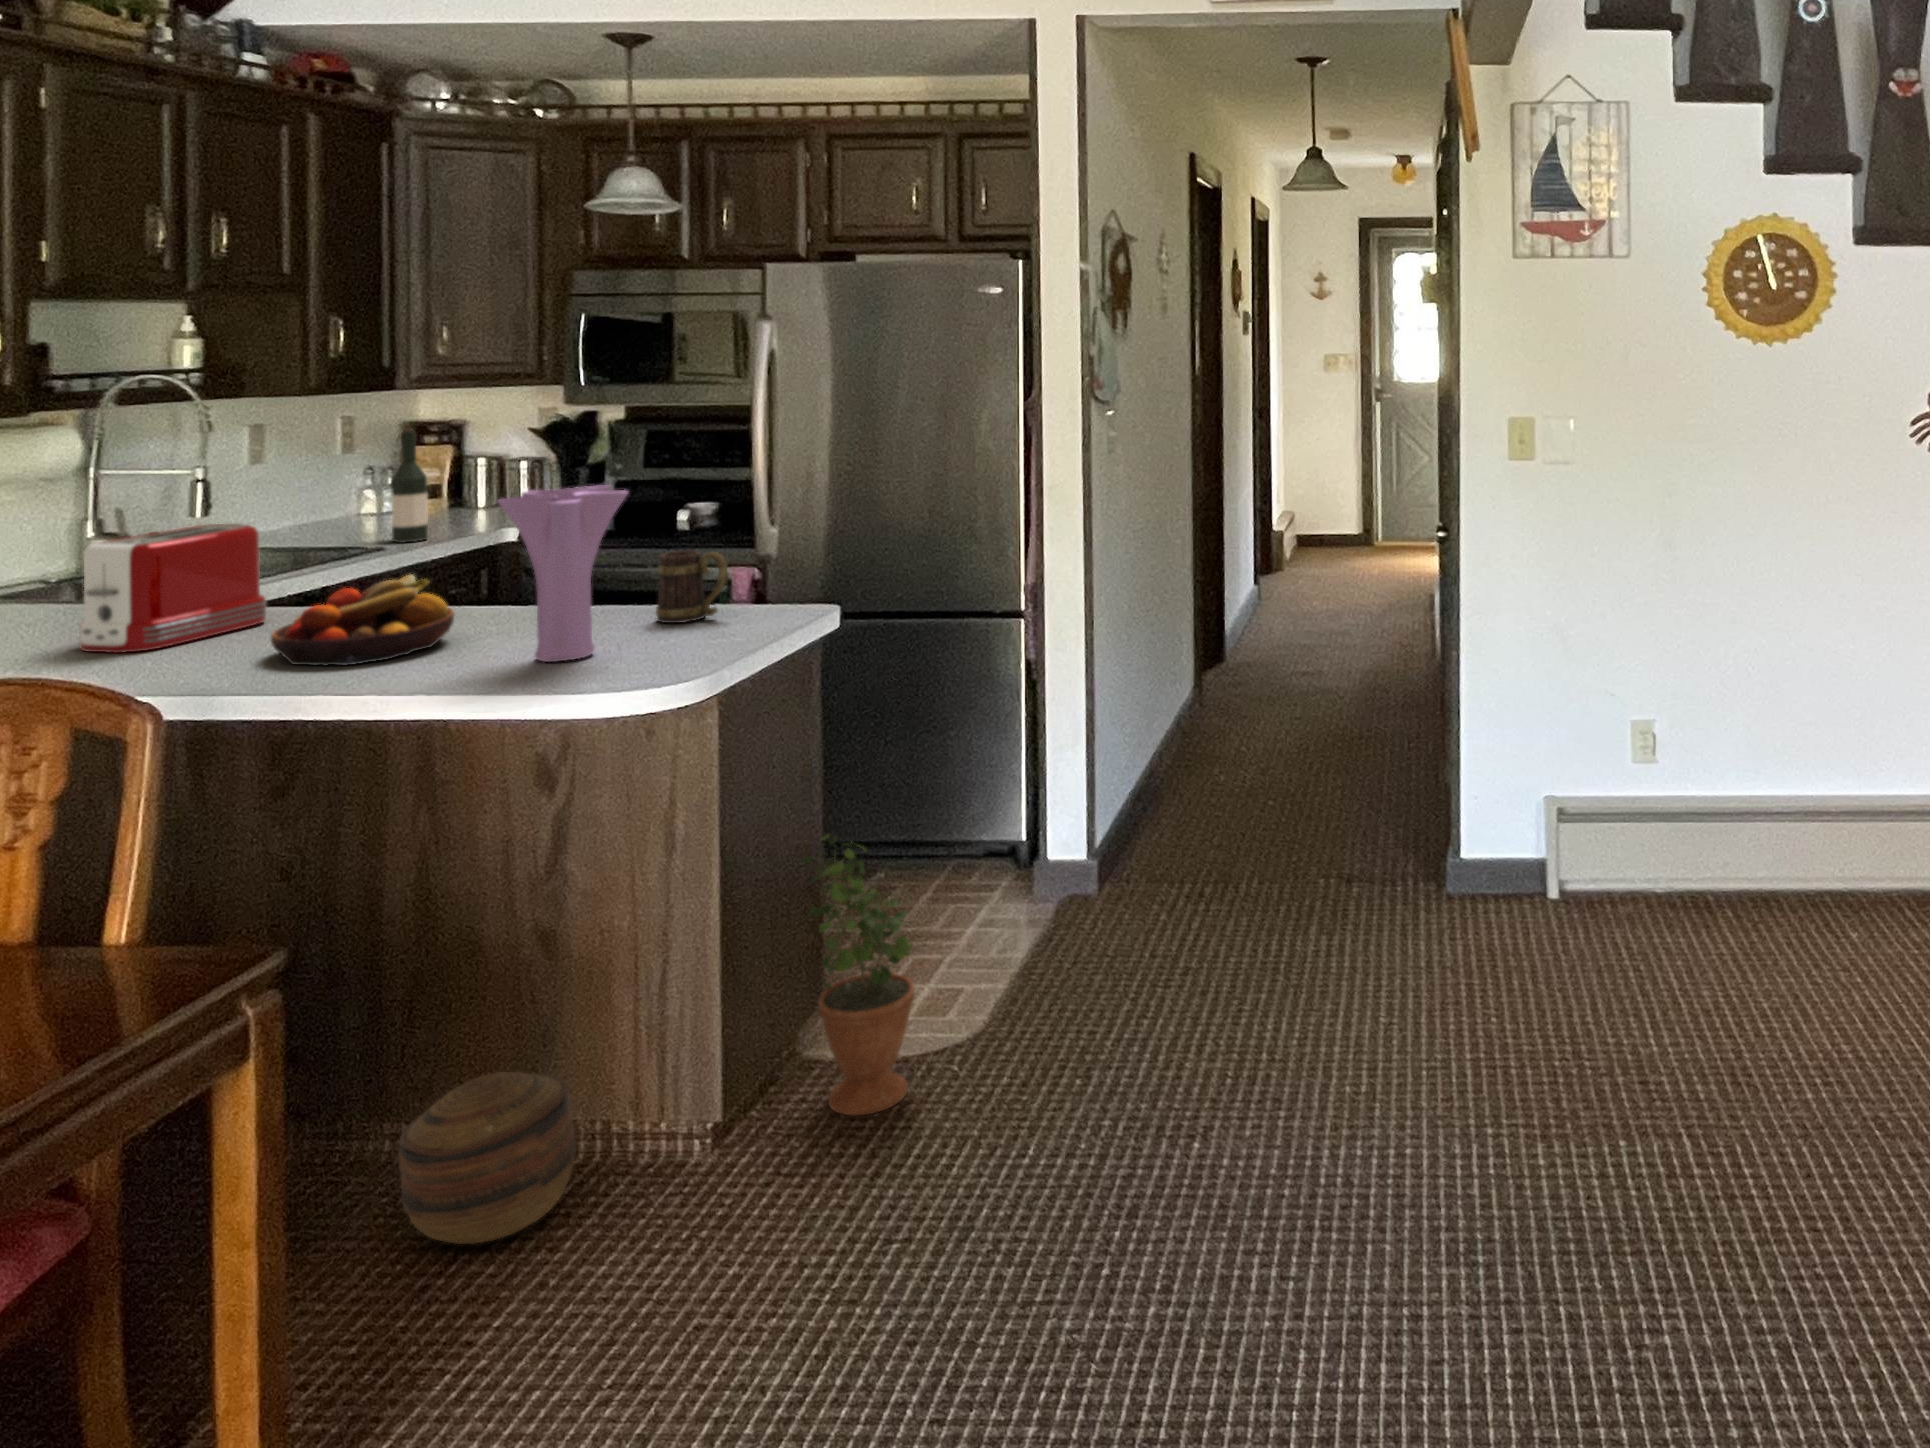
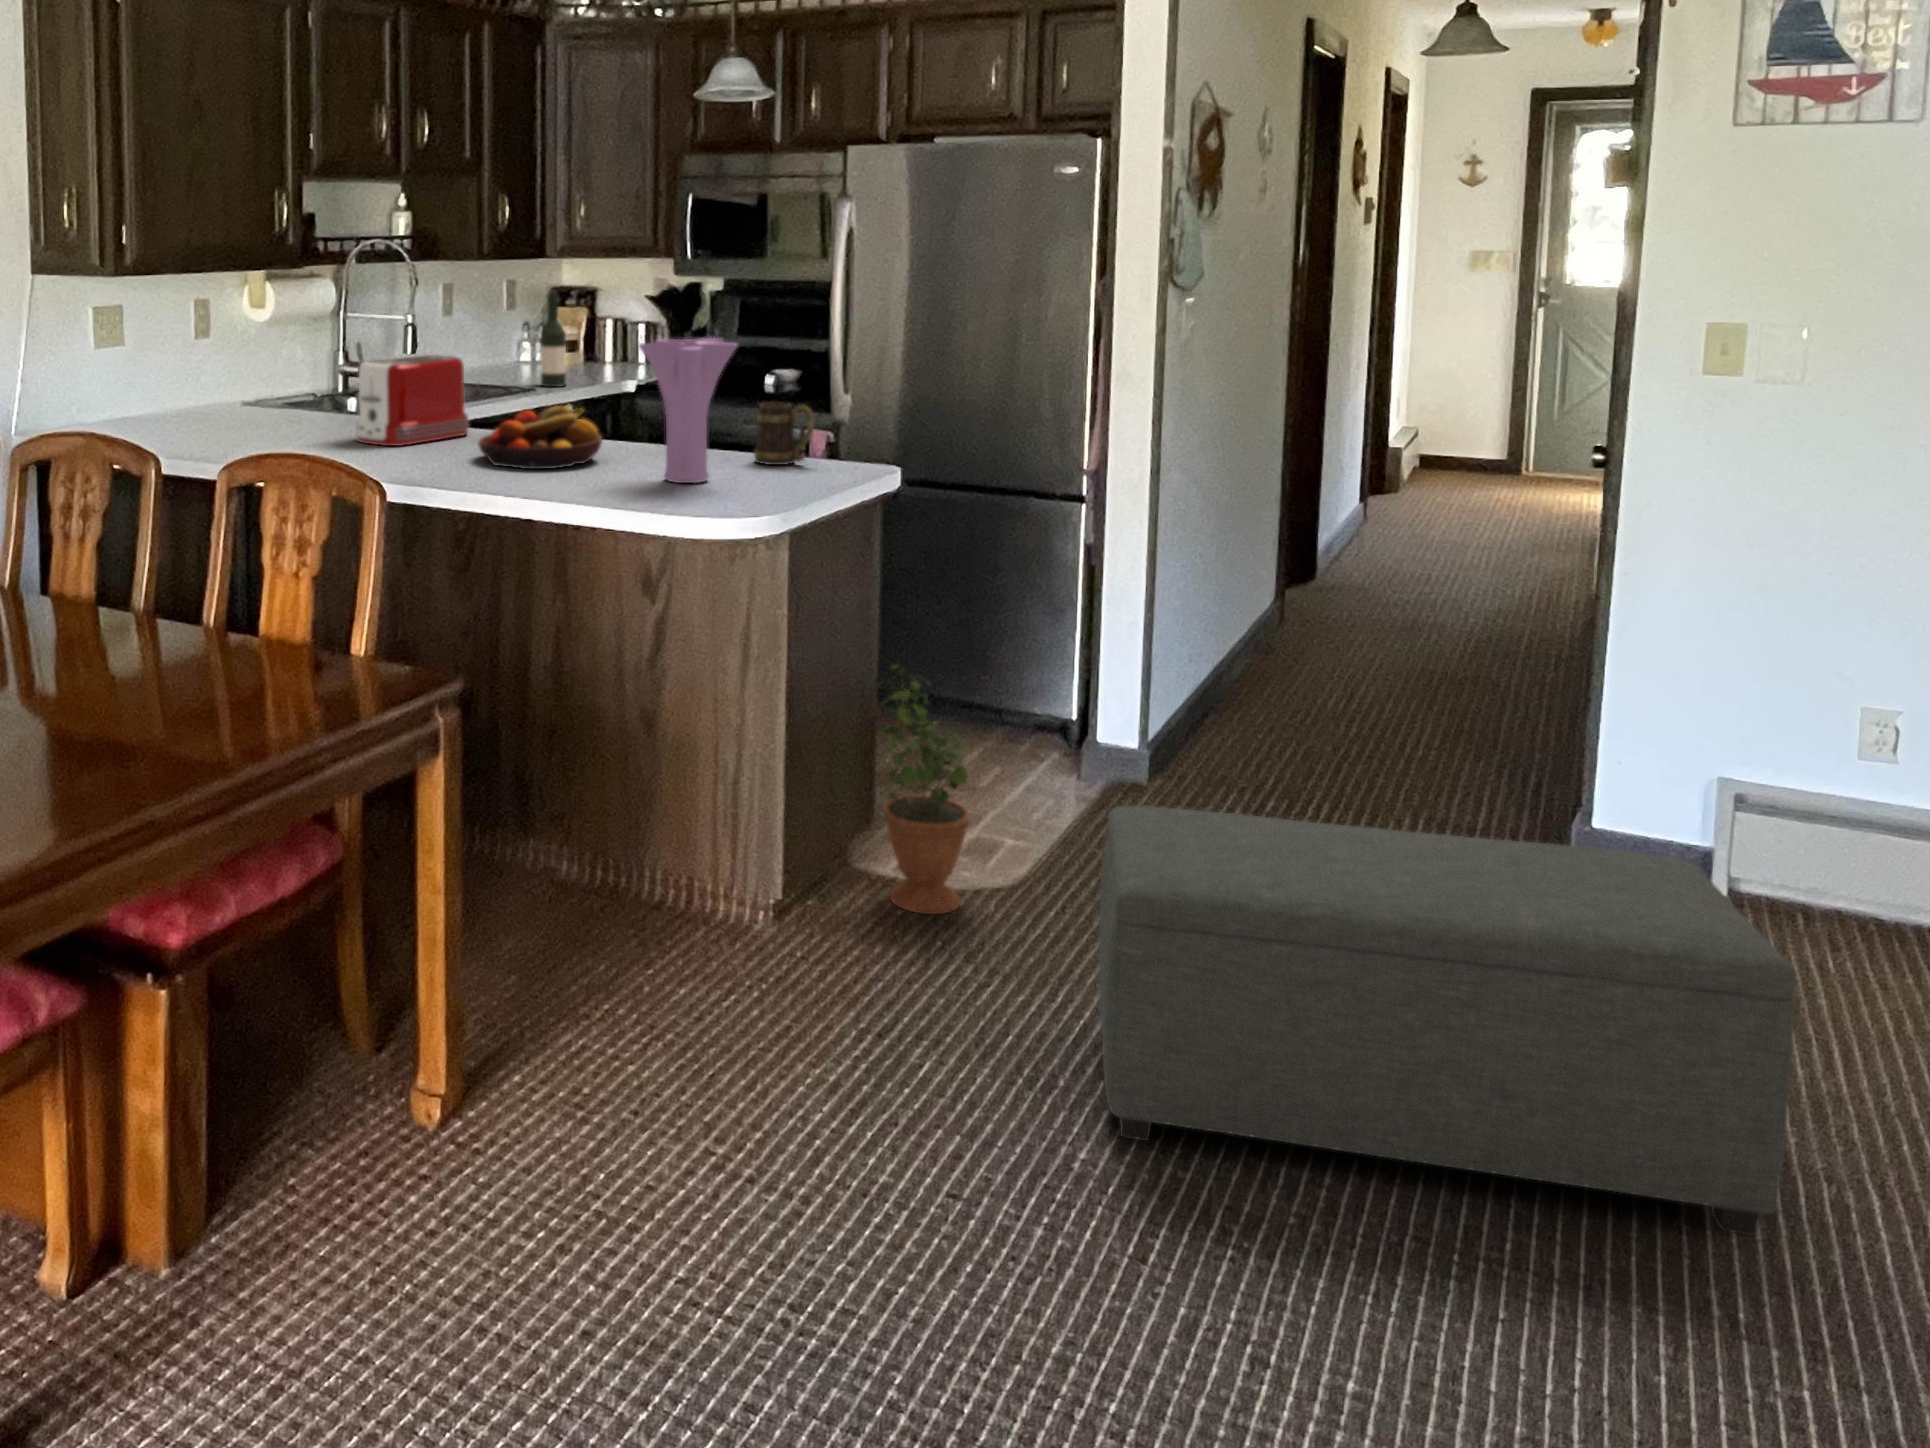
ottoman: none [1057,902,1642,1351] -> present [1098,806,1796,1236]
basket: present [399,1072,576,1244] -> none [570,801,692,925]

